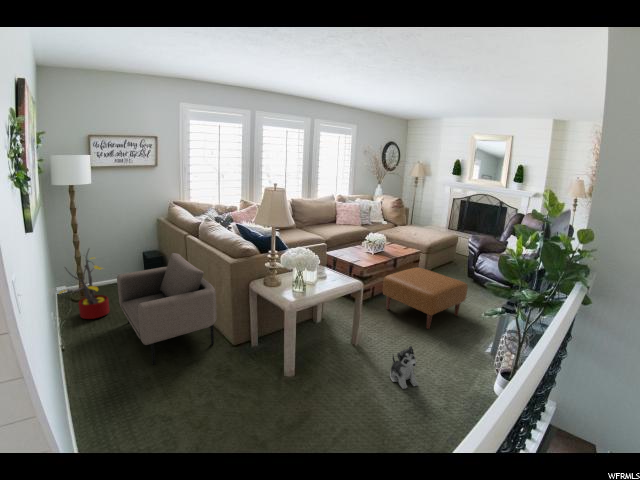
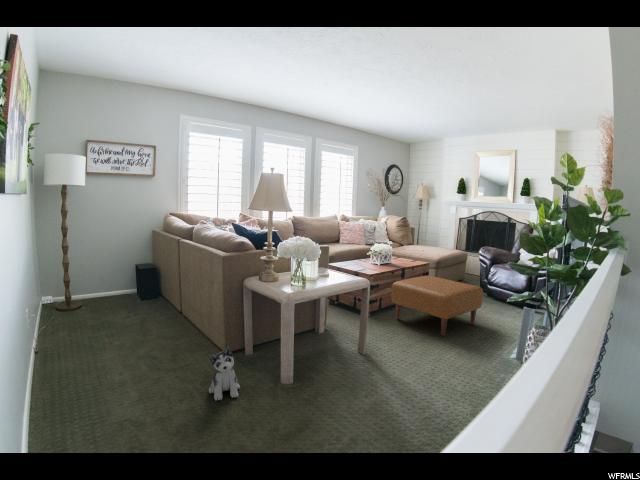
decorative plant: present [59,250,110,319] -> none [41,252,96,327]
armchair: present [117,253,217,365] -> none [106,254,212,367]
plush toy: present [390,346,418,389] -> present [209,346,240,400]

